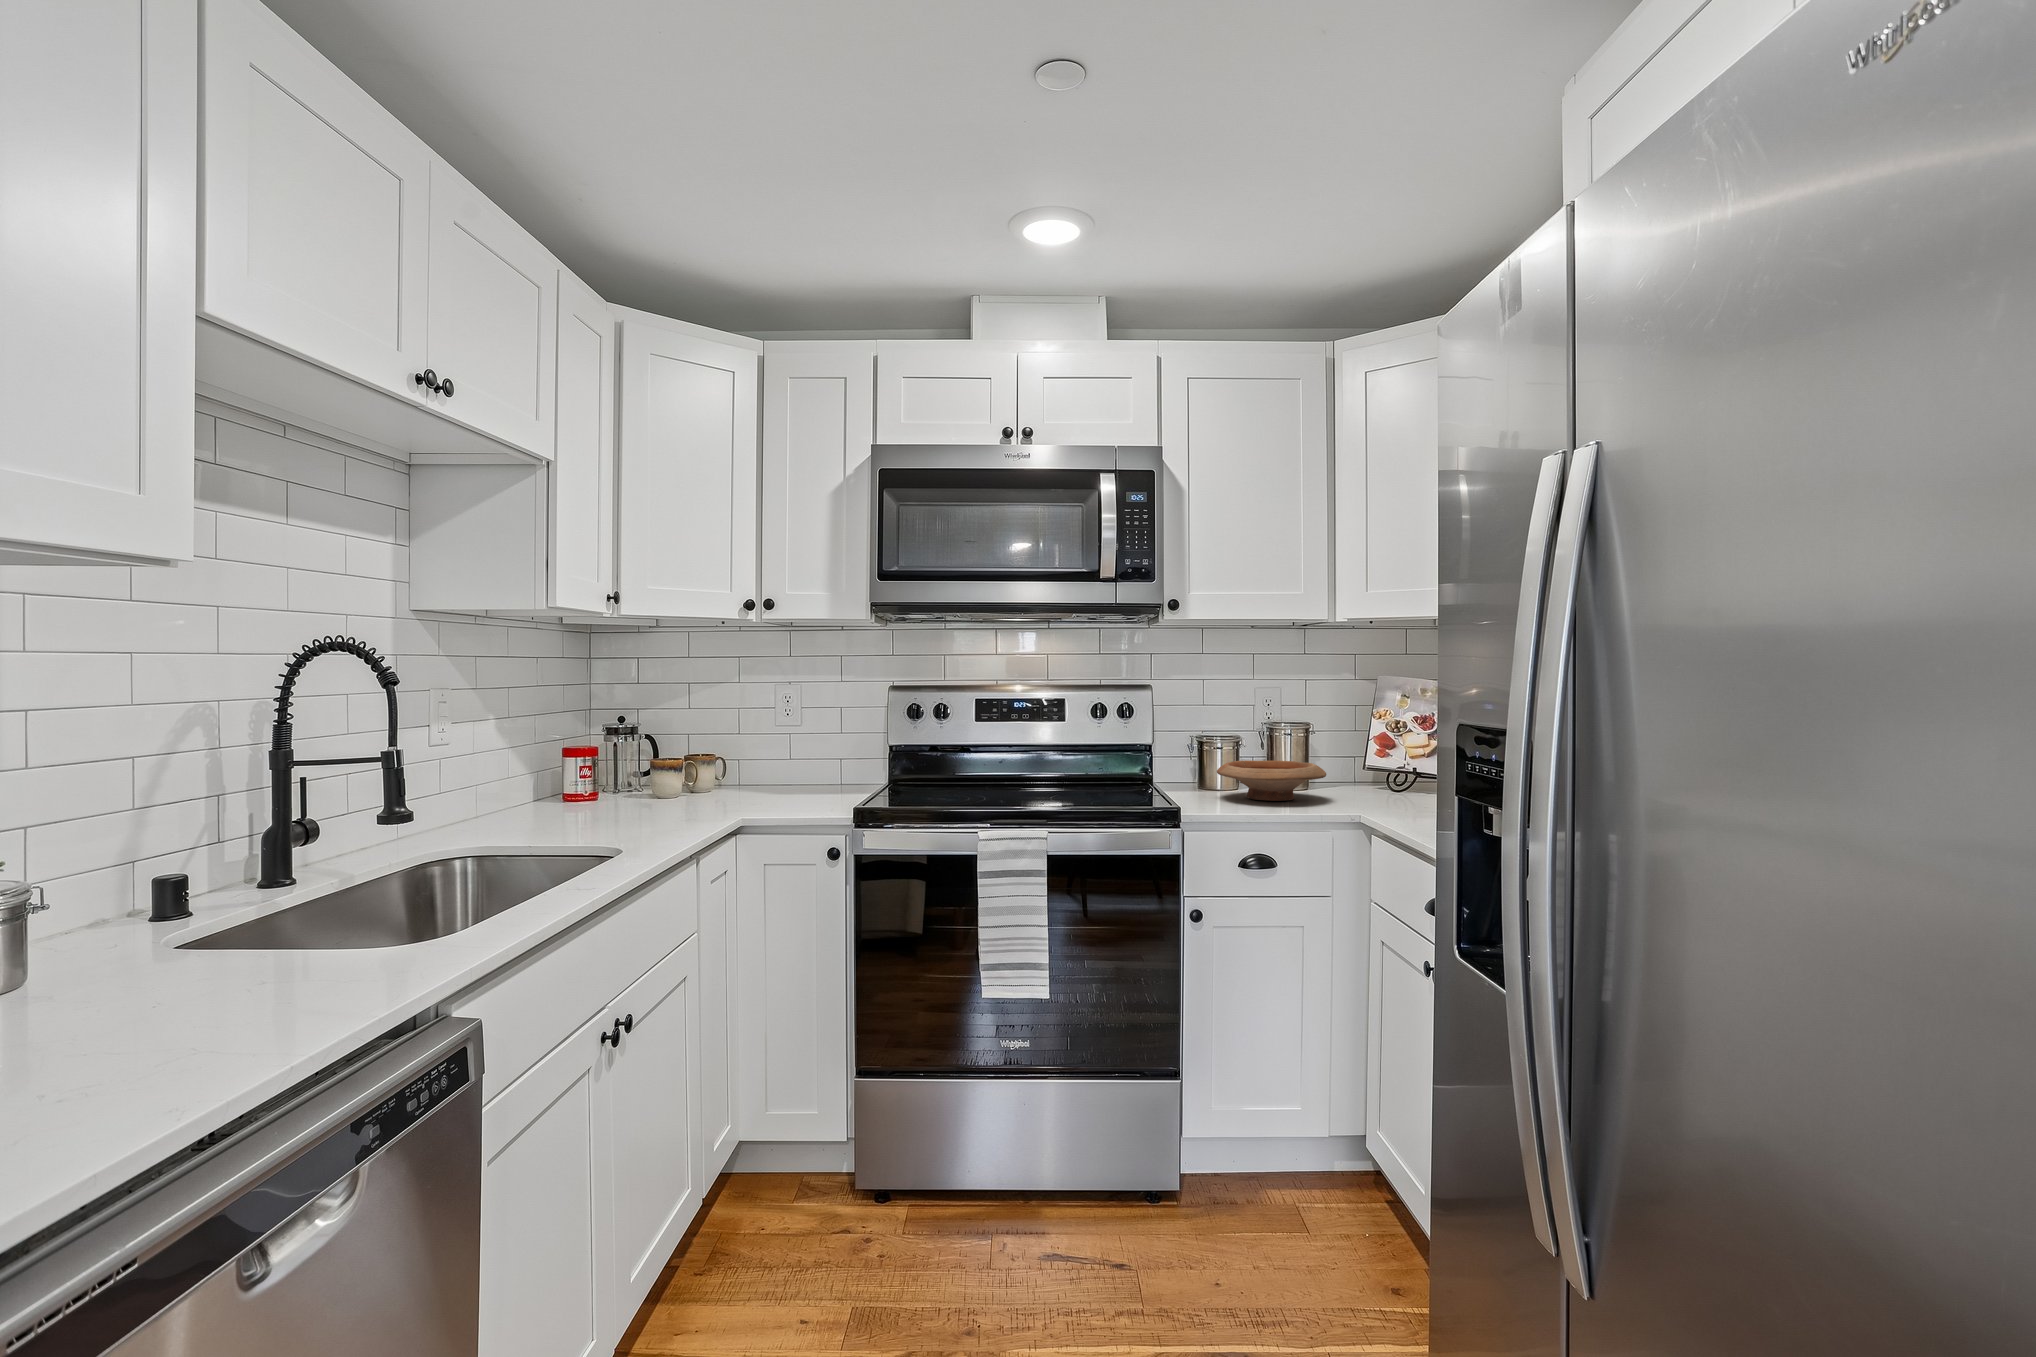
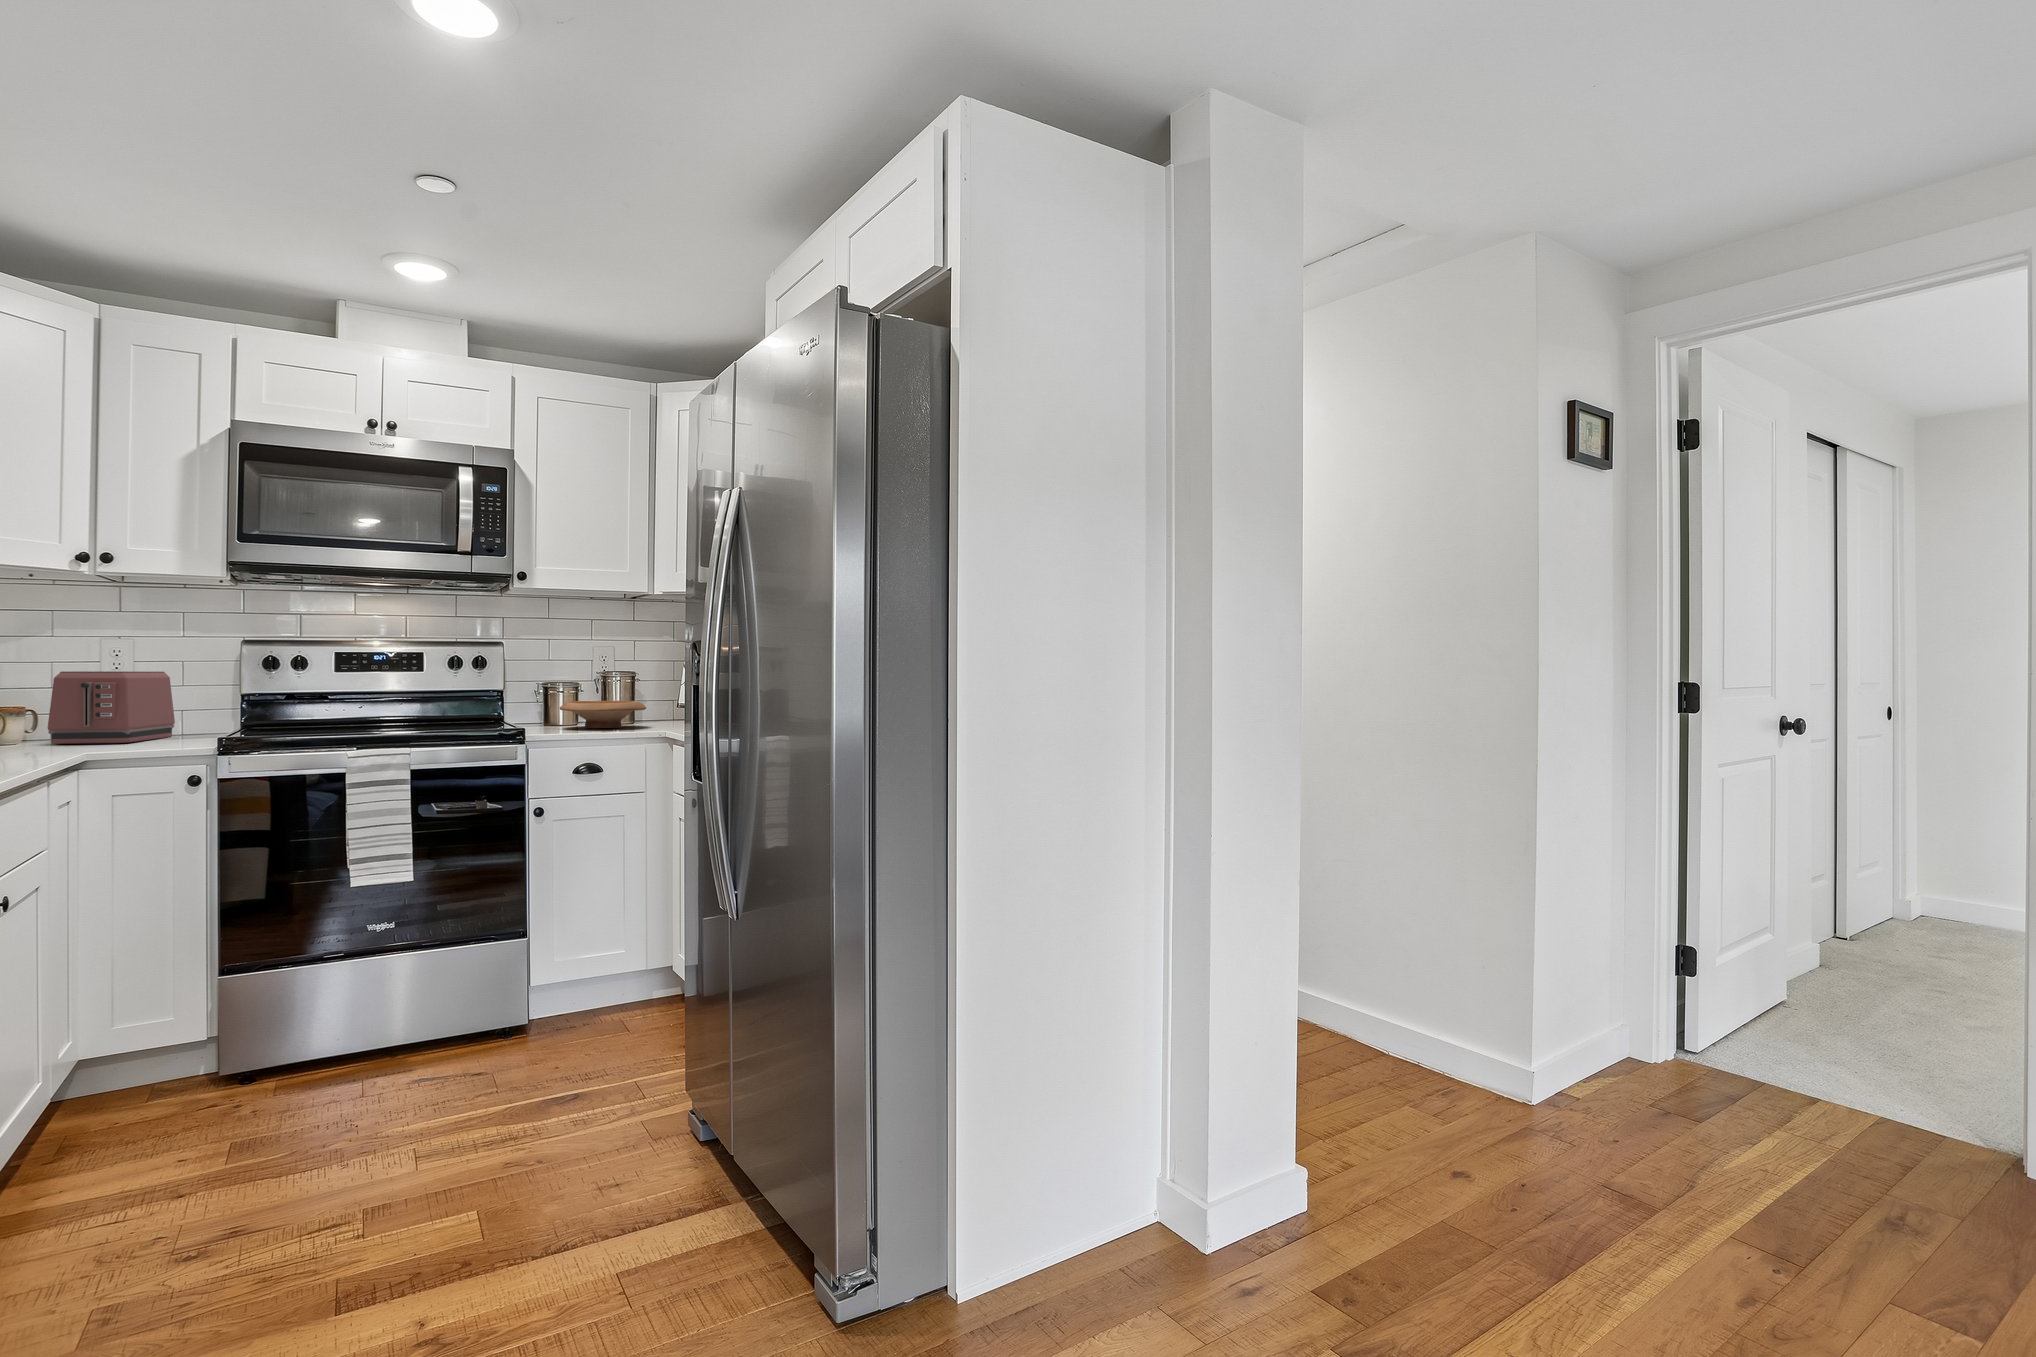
toaster: none [717,723,831,806] -> present [48,671,175,744]

